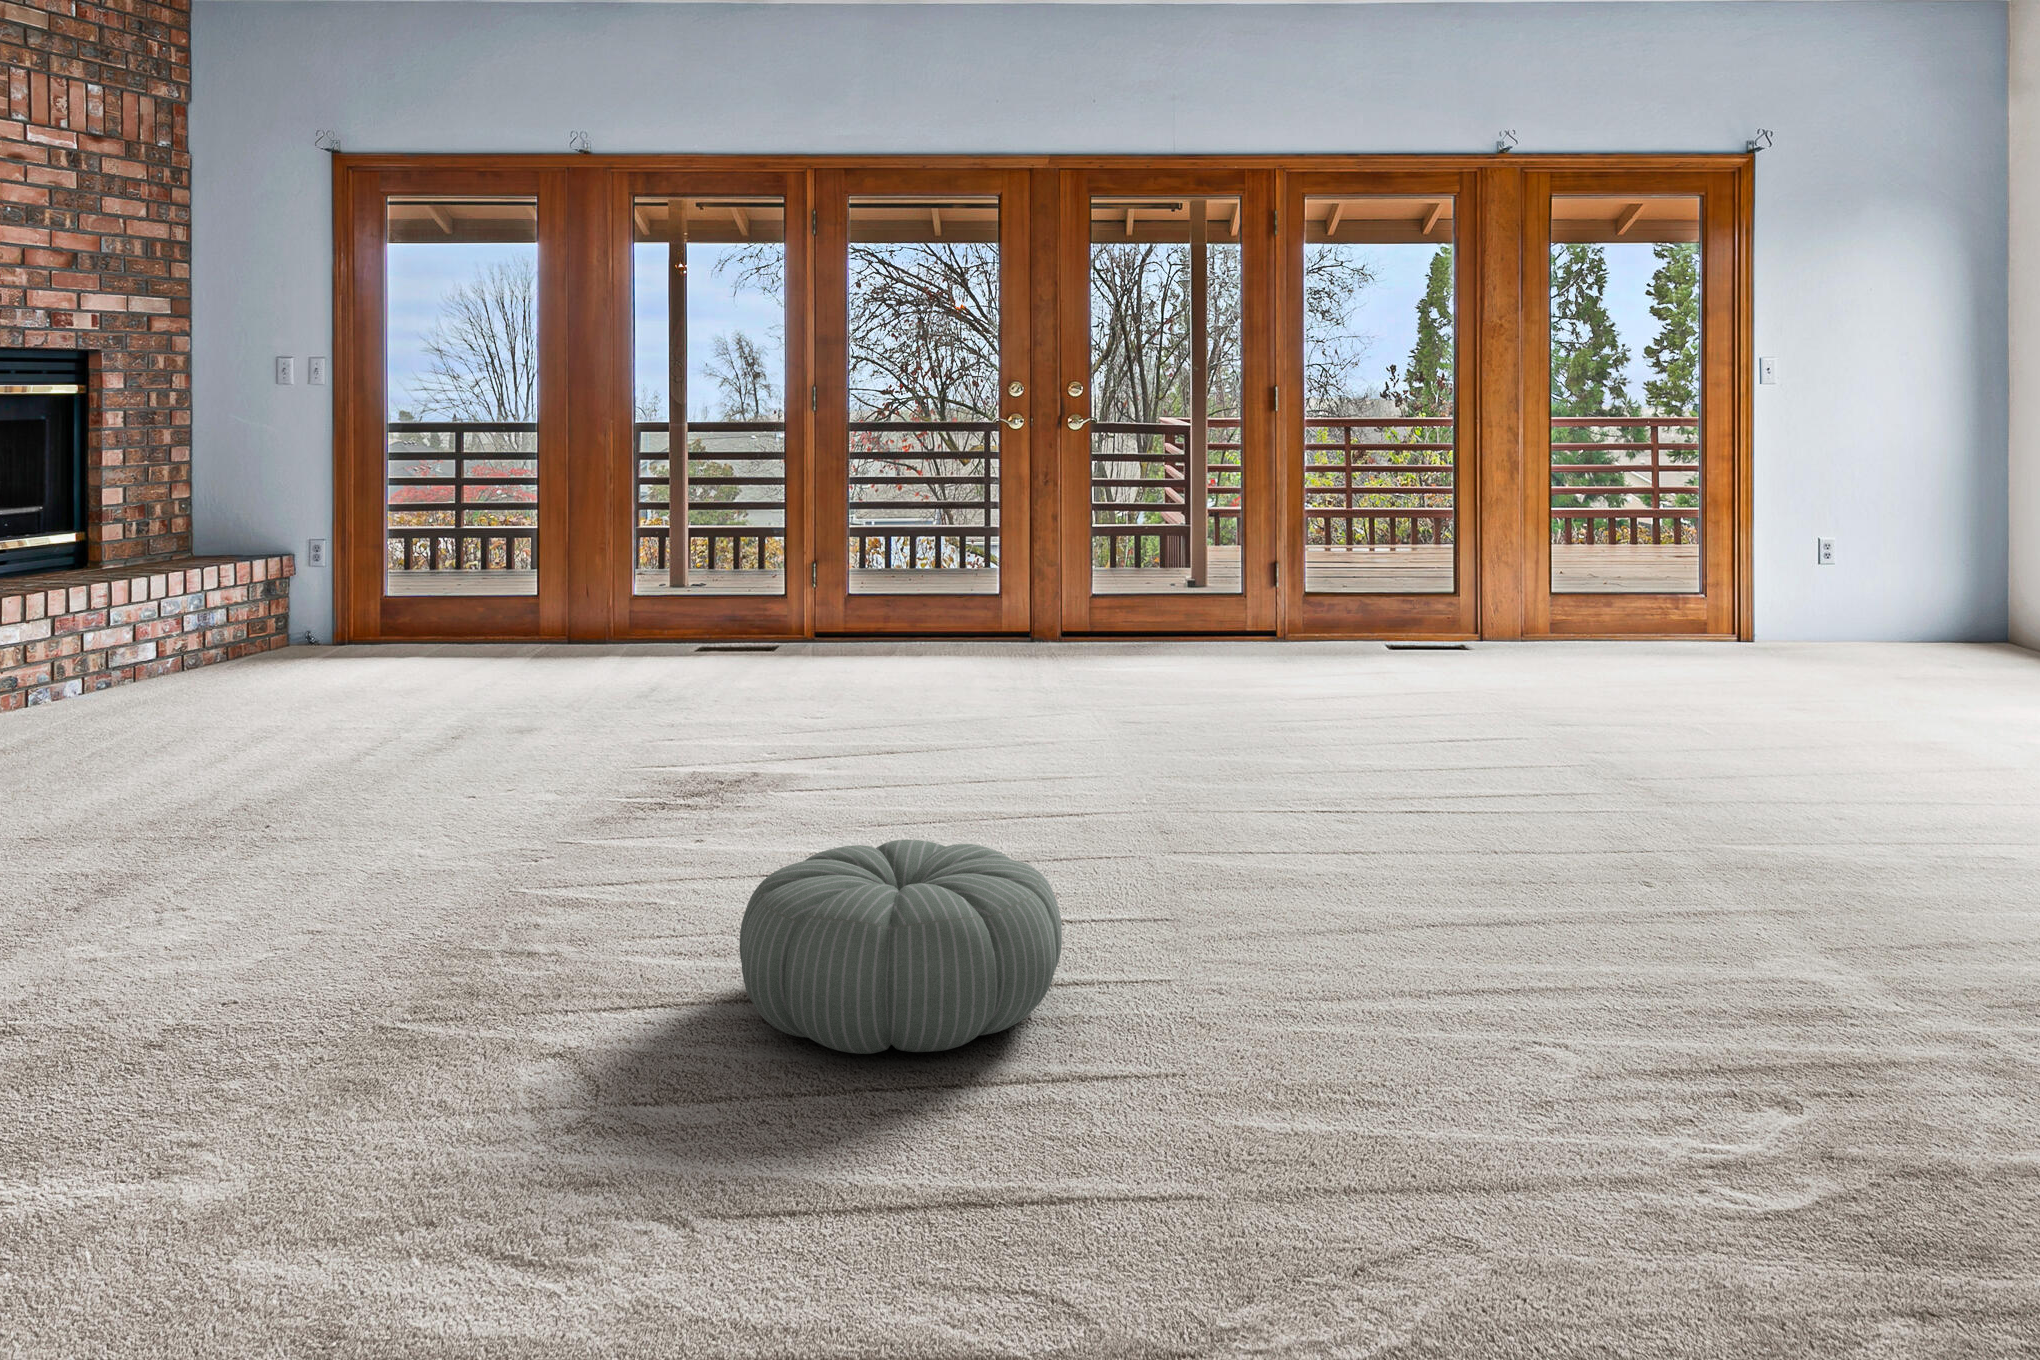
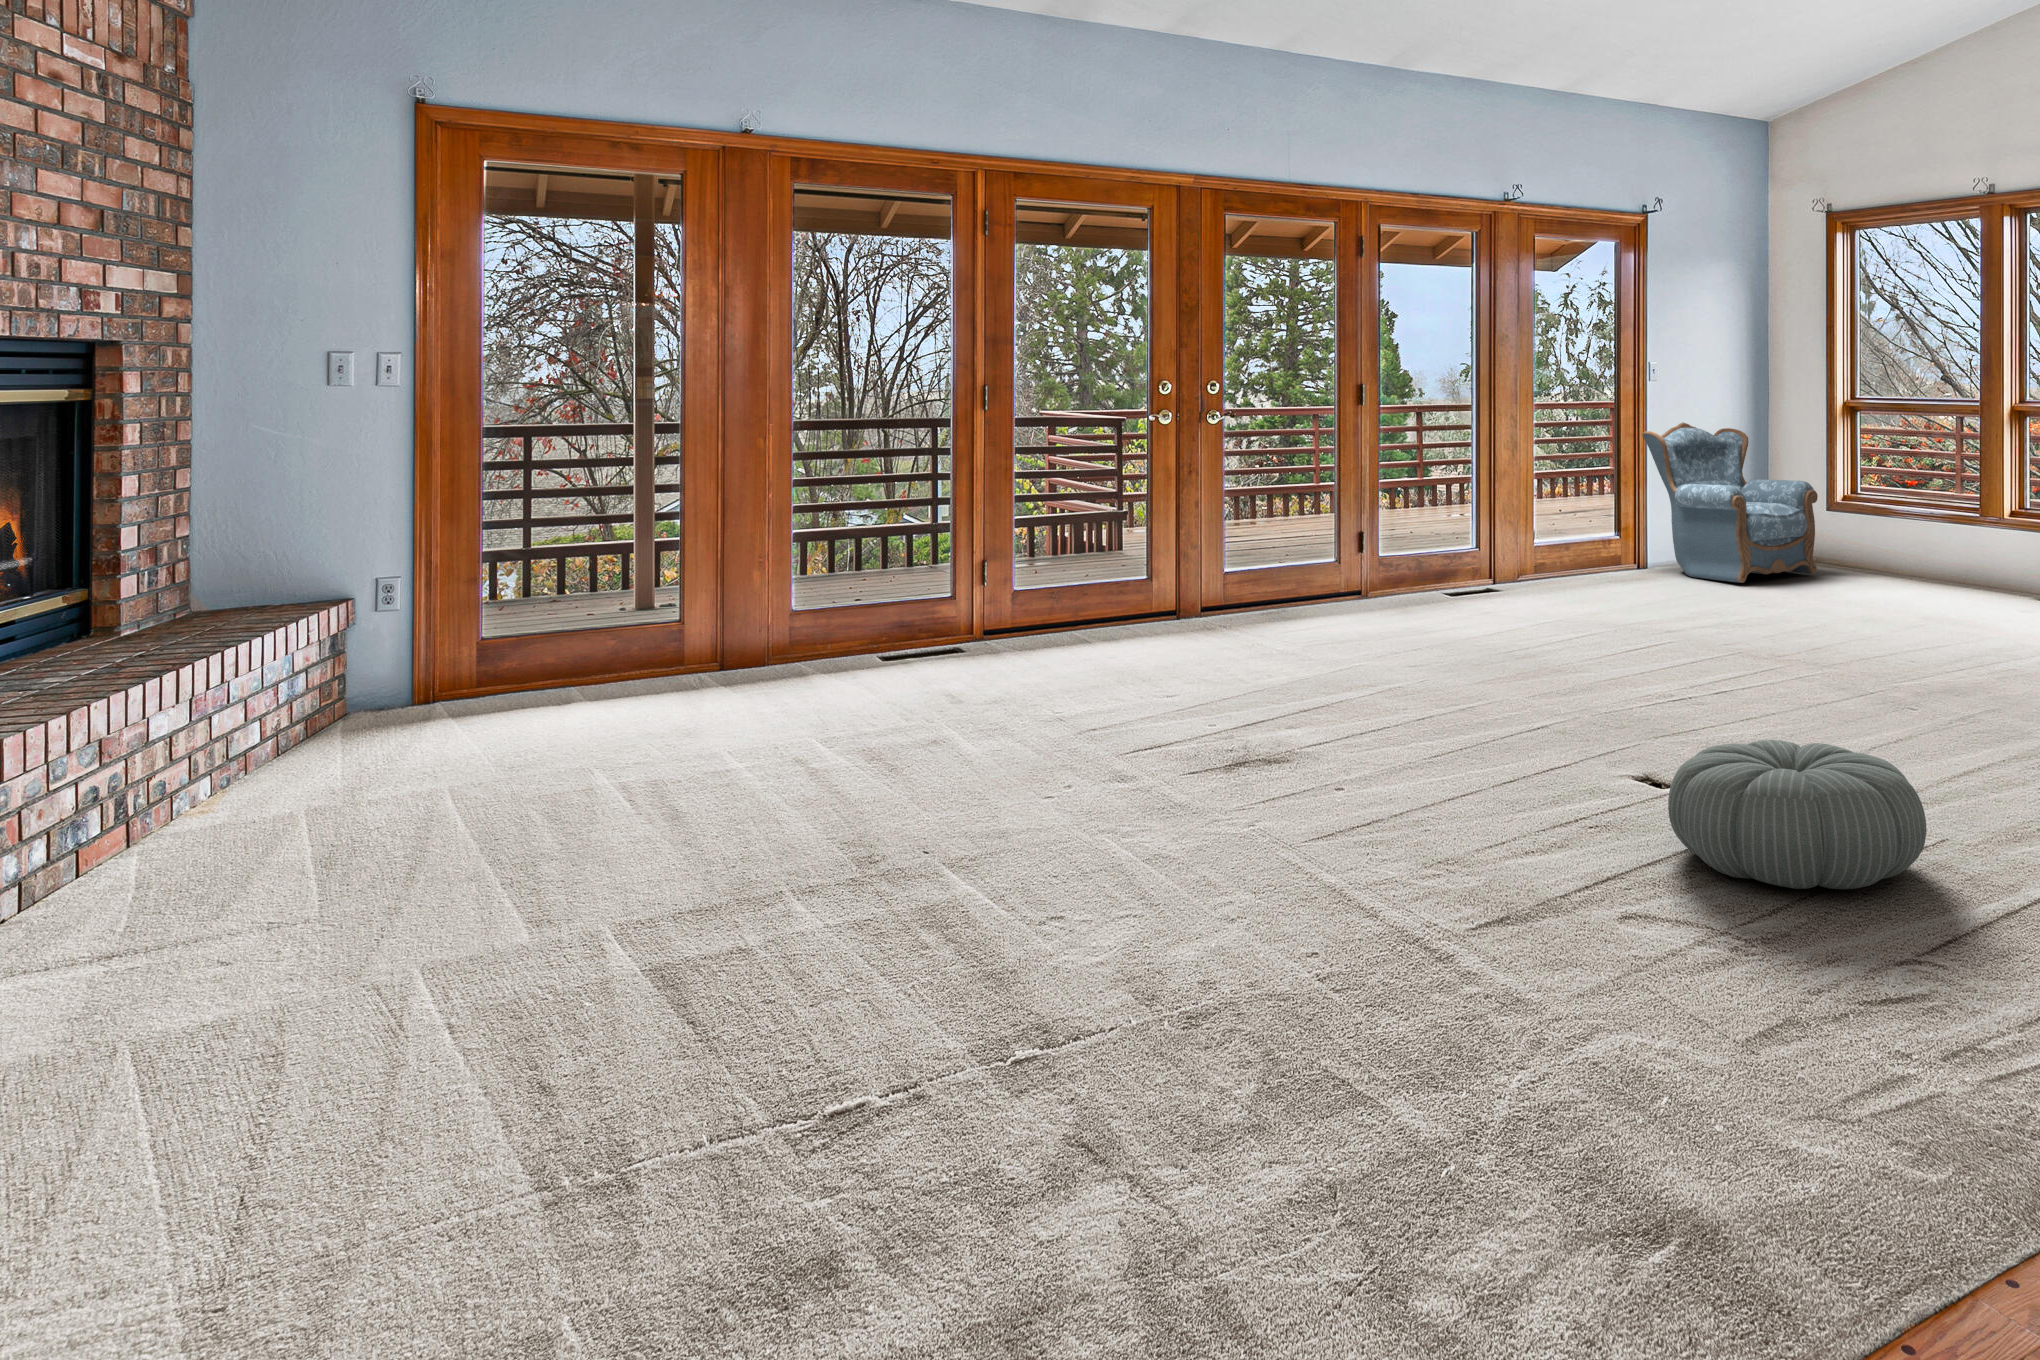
armchair: none [1737,444,2007,676] -> present [1642,422,1818,583]

